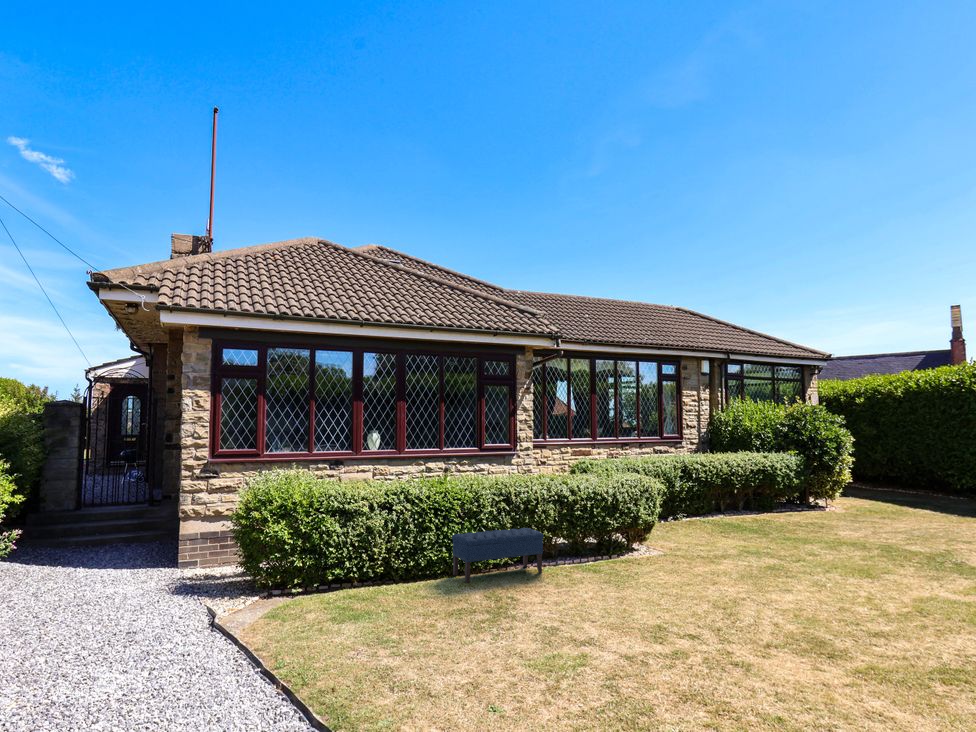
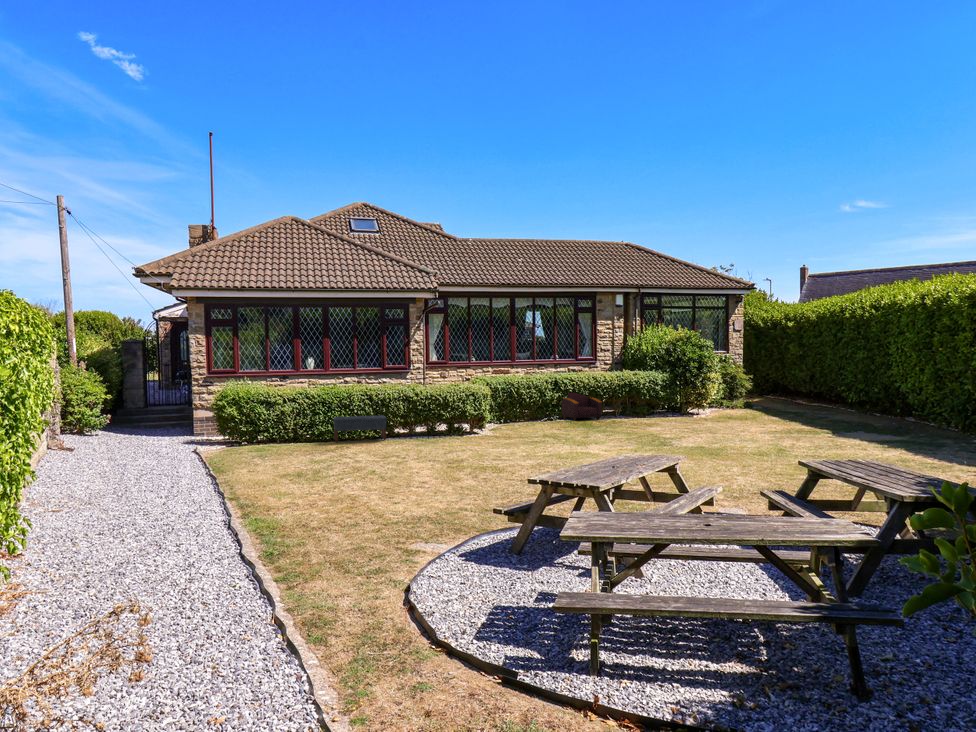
armchair: none [687,476,740,520] -> present [562,392,602,421]

